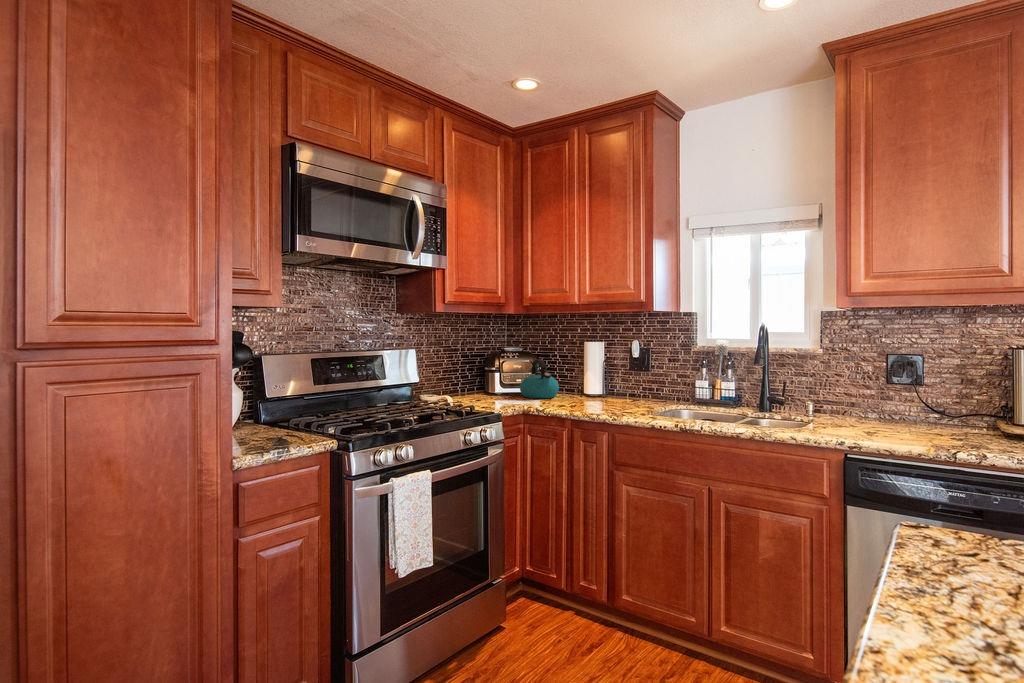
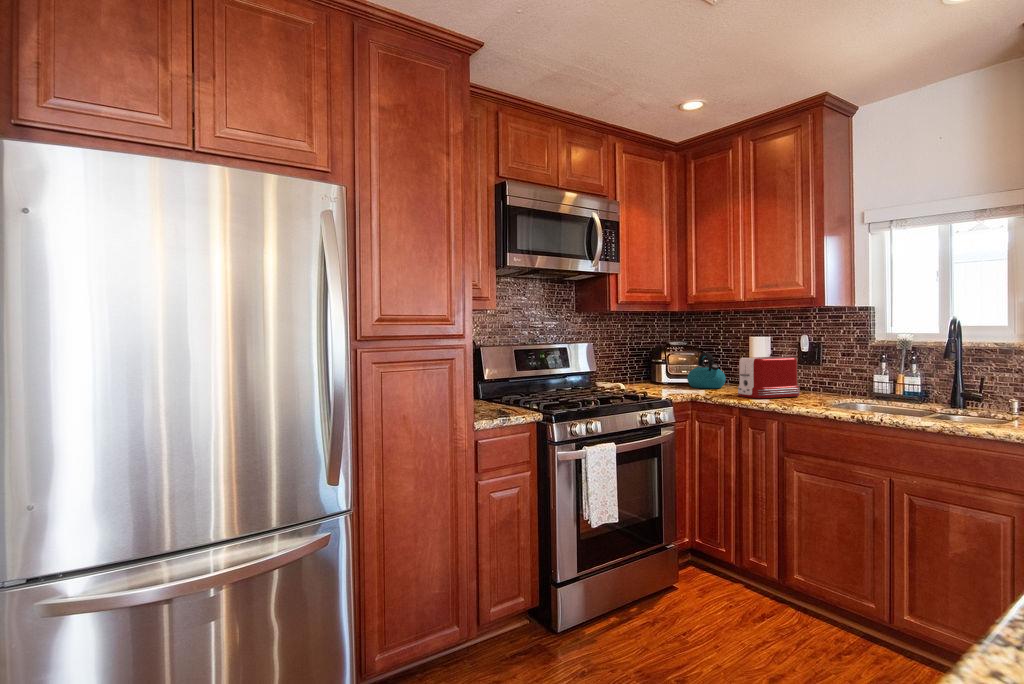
toaster: none [569,364,629,409] -> present [738,357,800,398]

